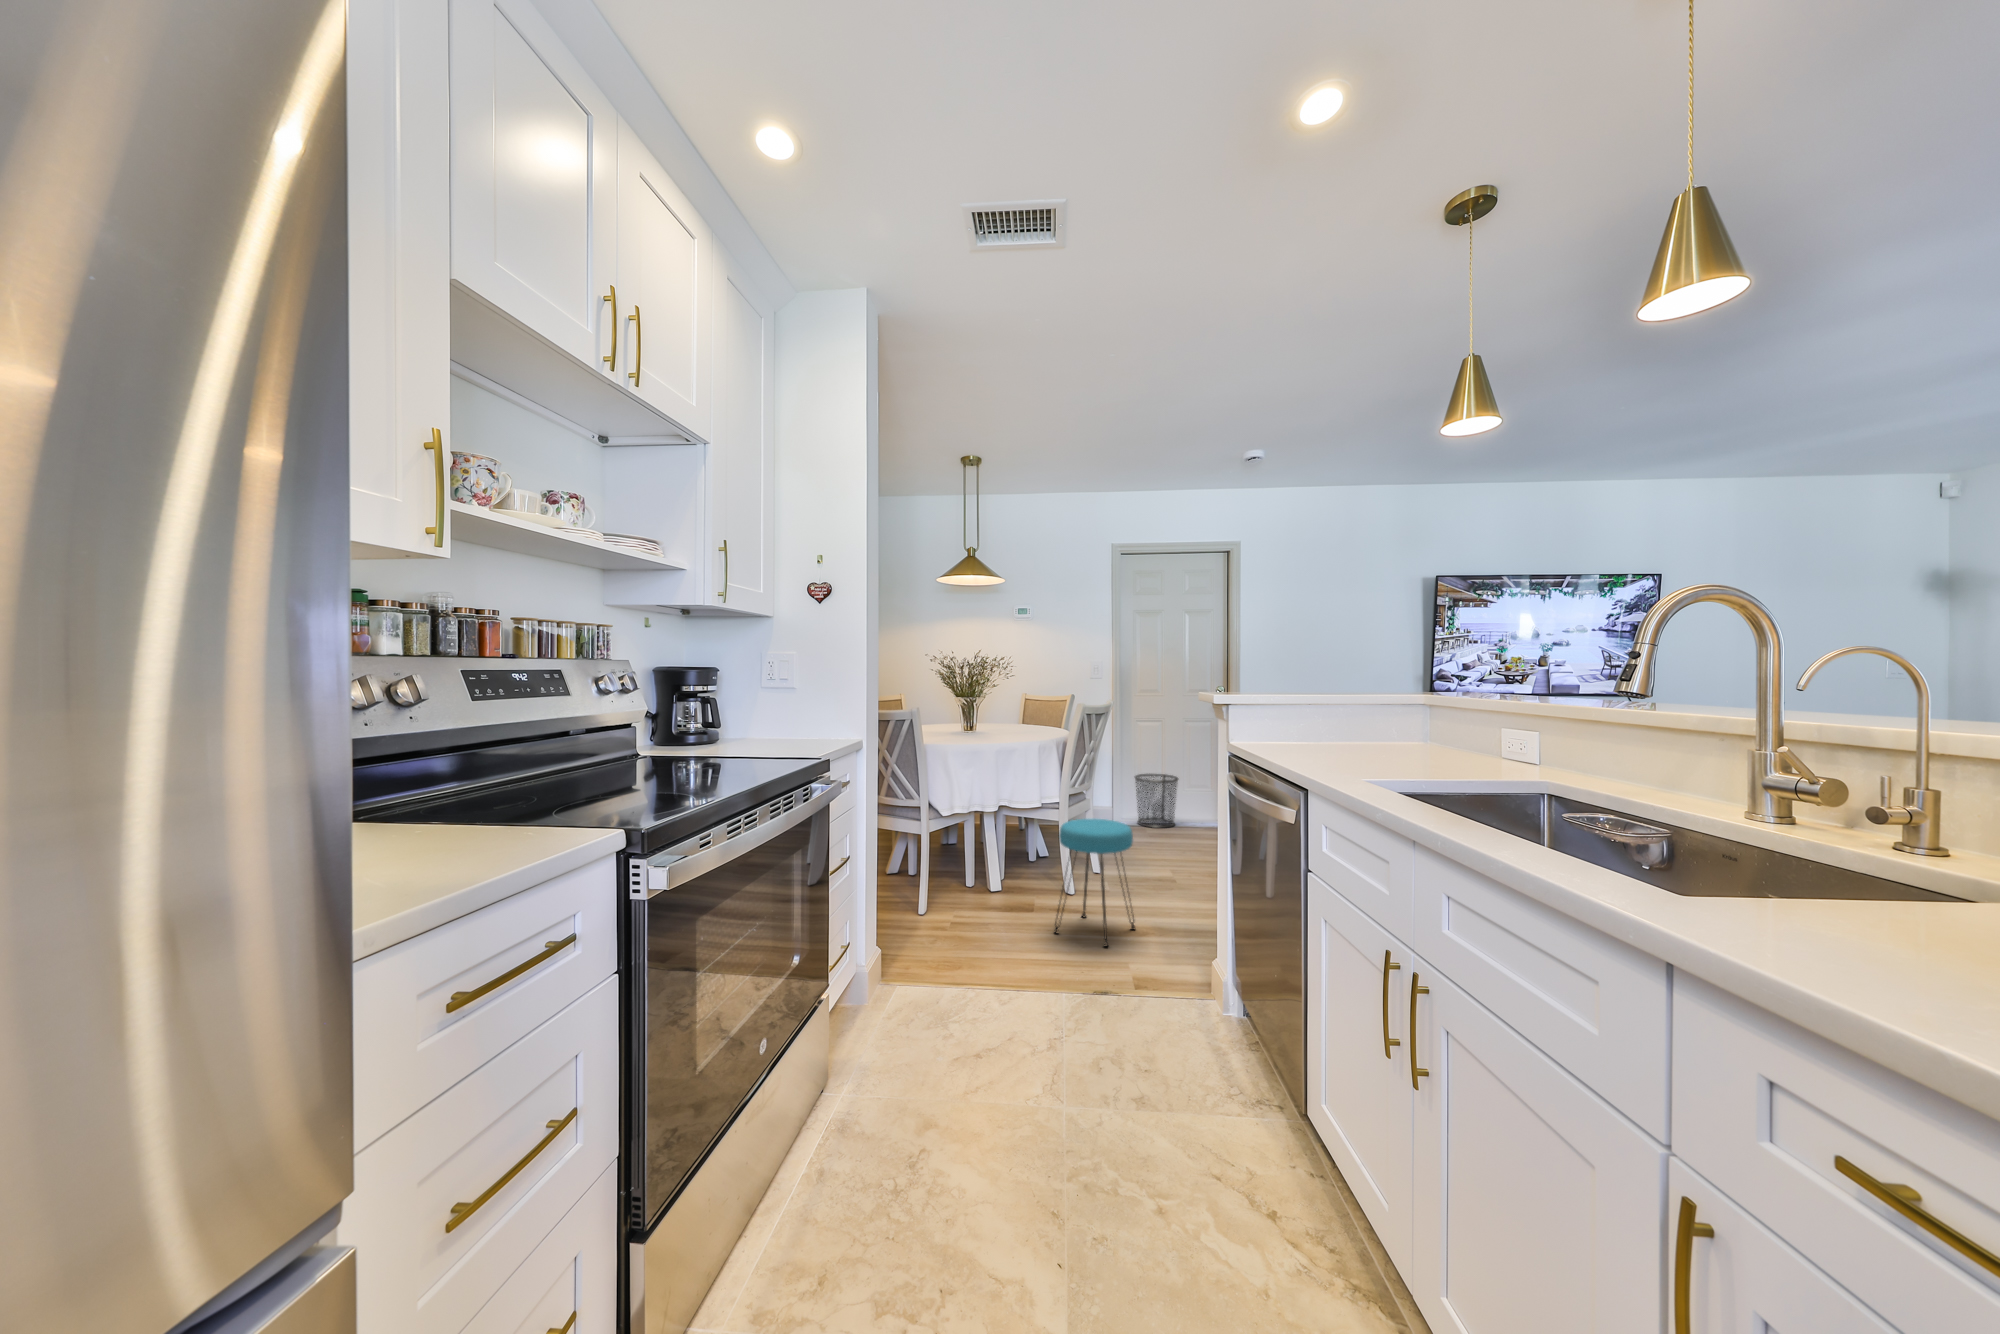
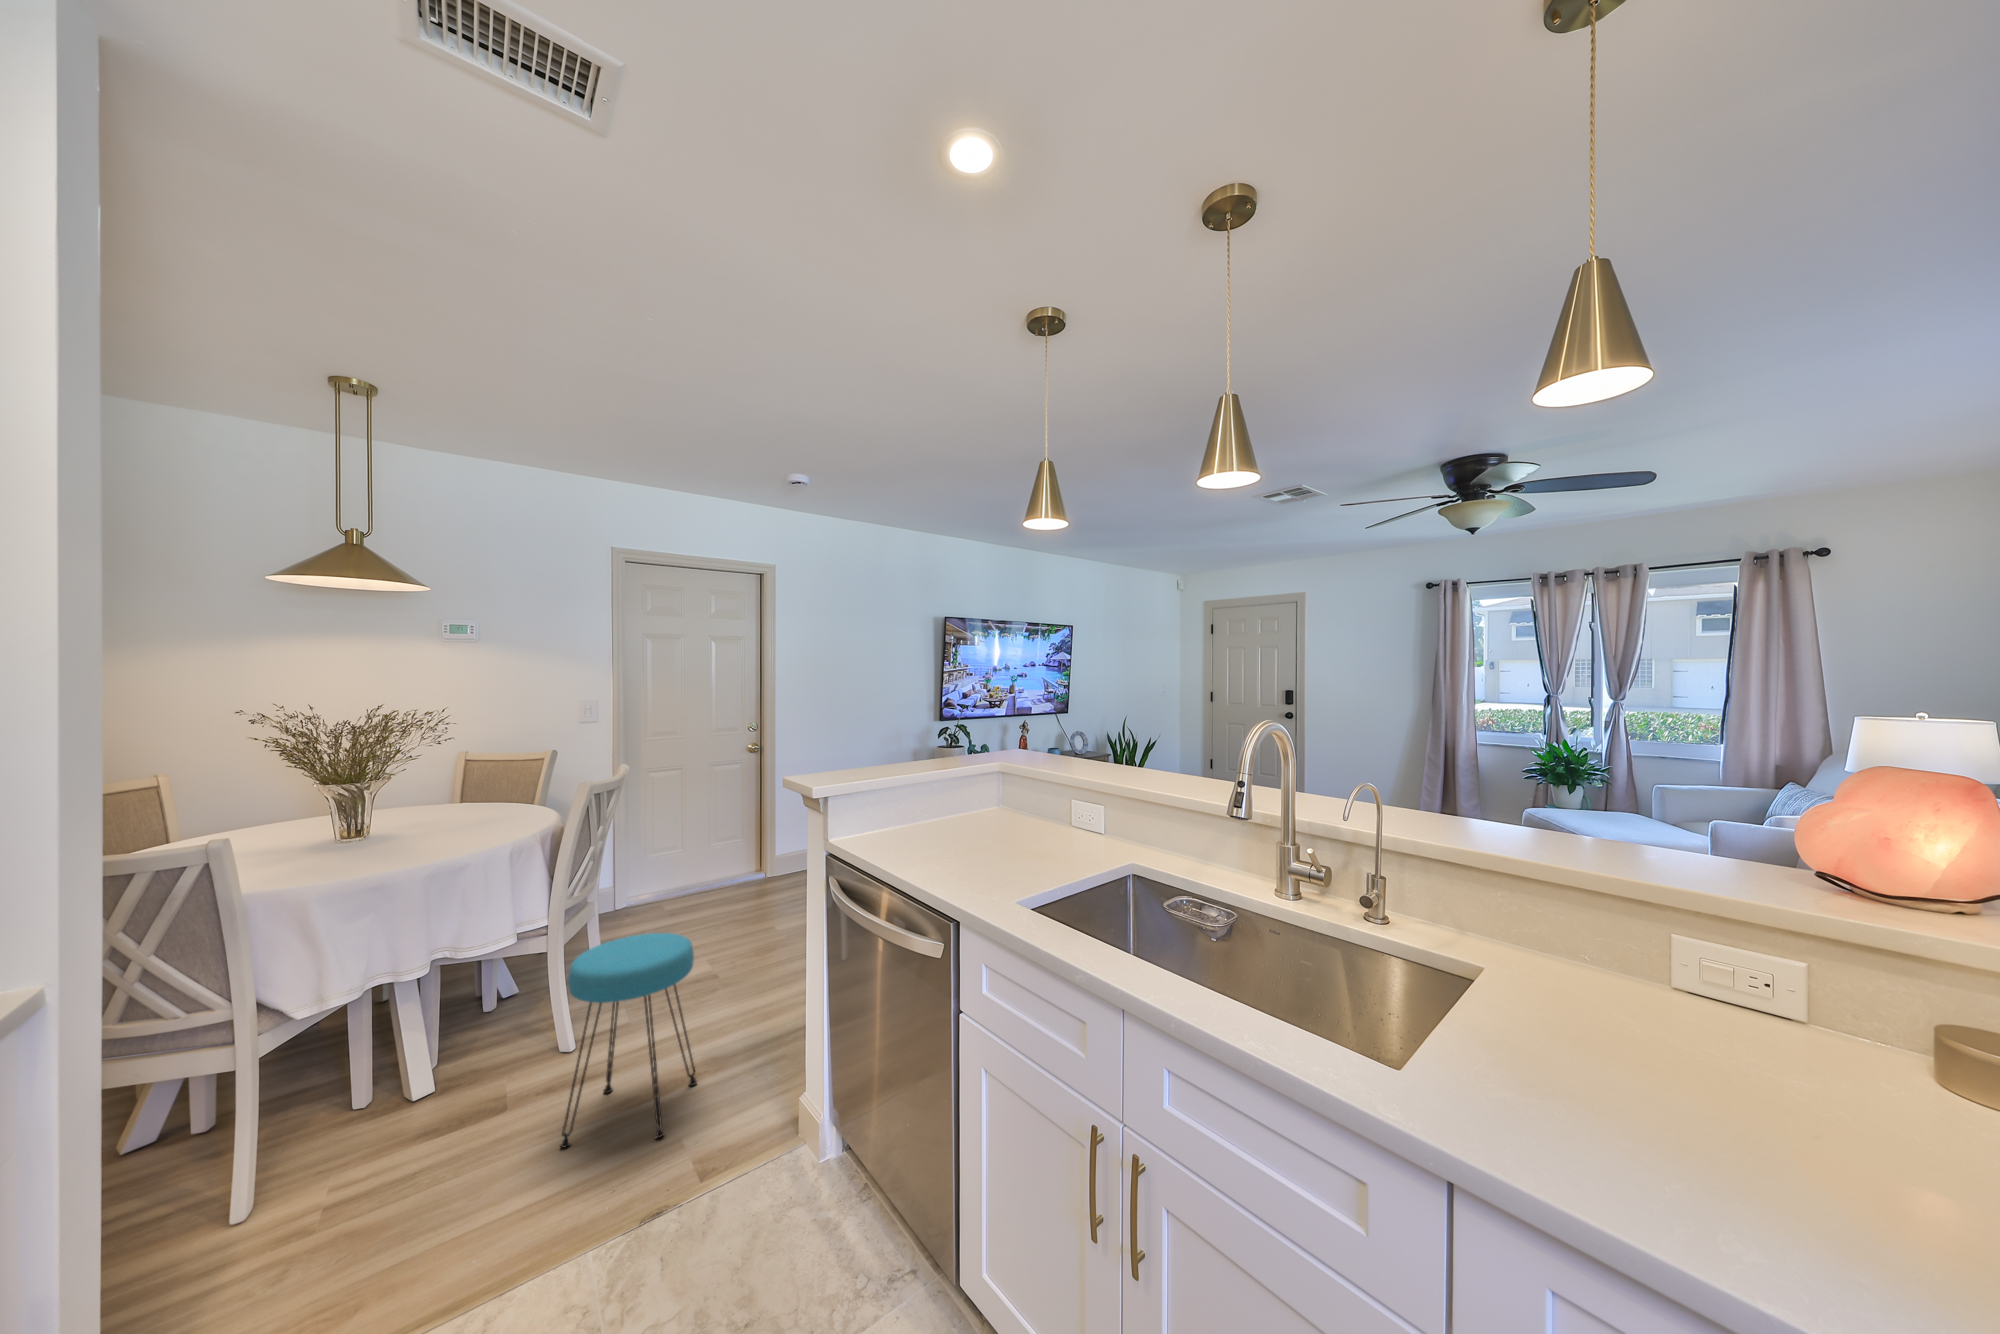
waste bin: present [1135,774,1178,828] -> none [643,836,704,908]

